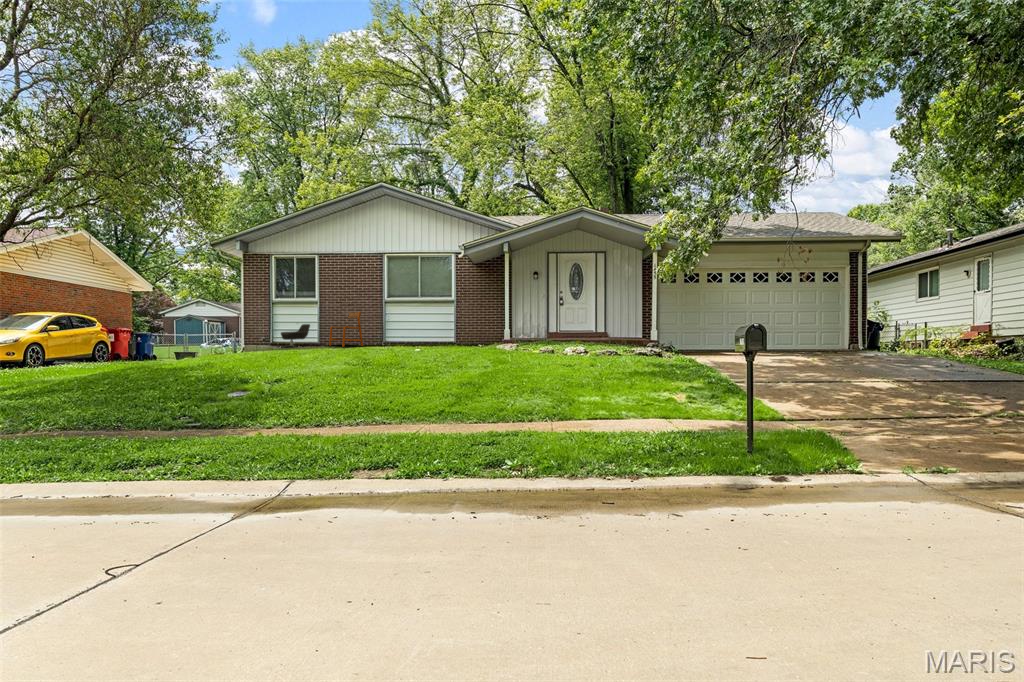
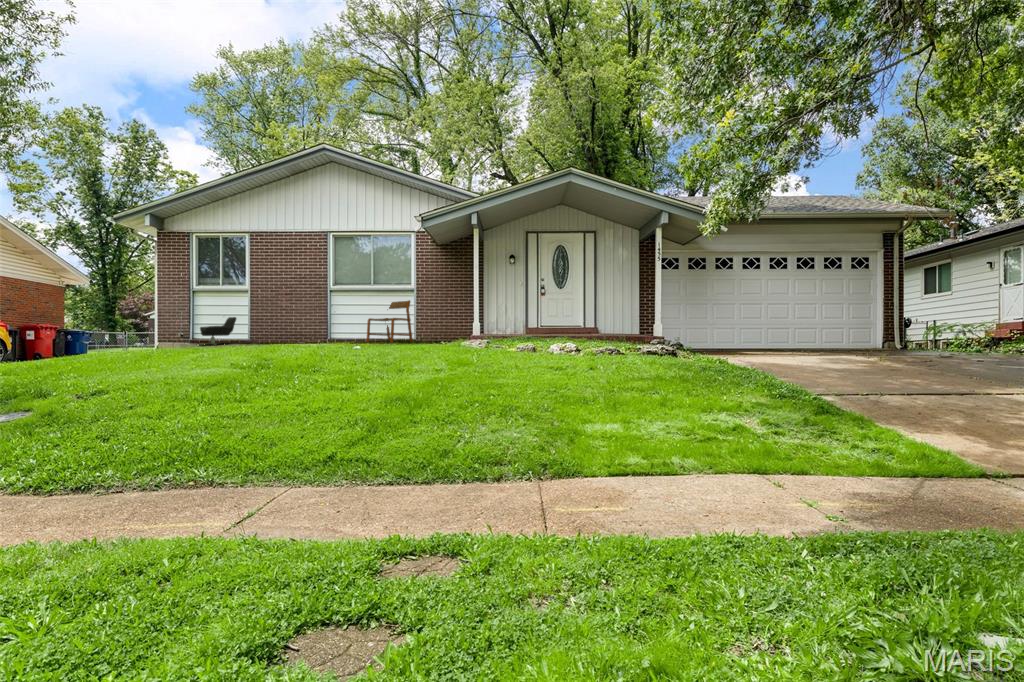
bench: present [329,312,363,347] -> present [367,300,412,343]

